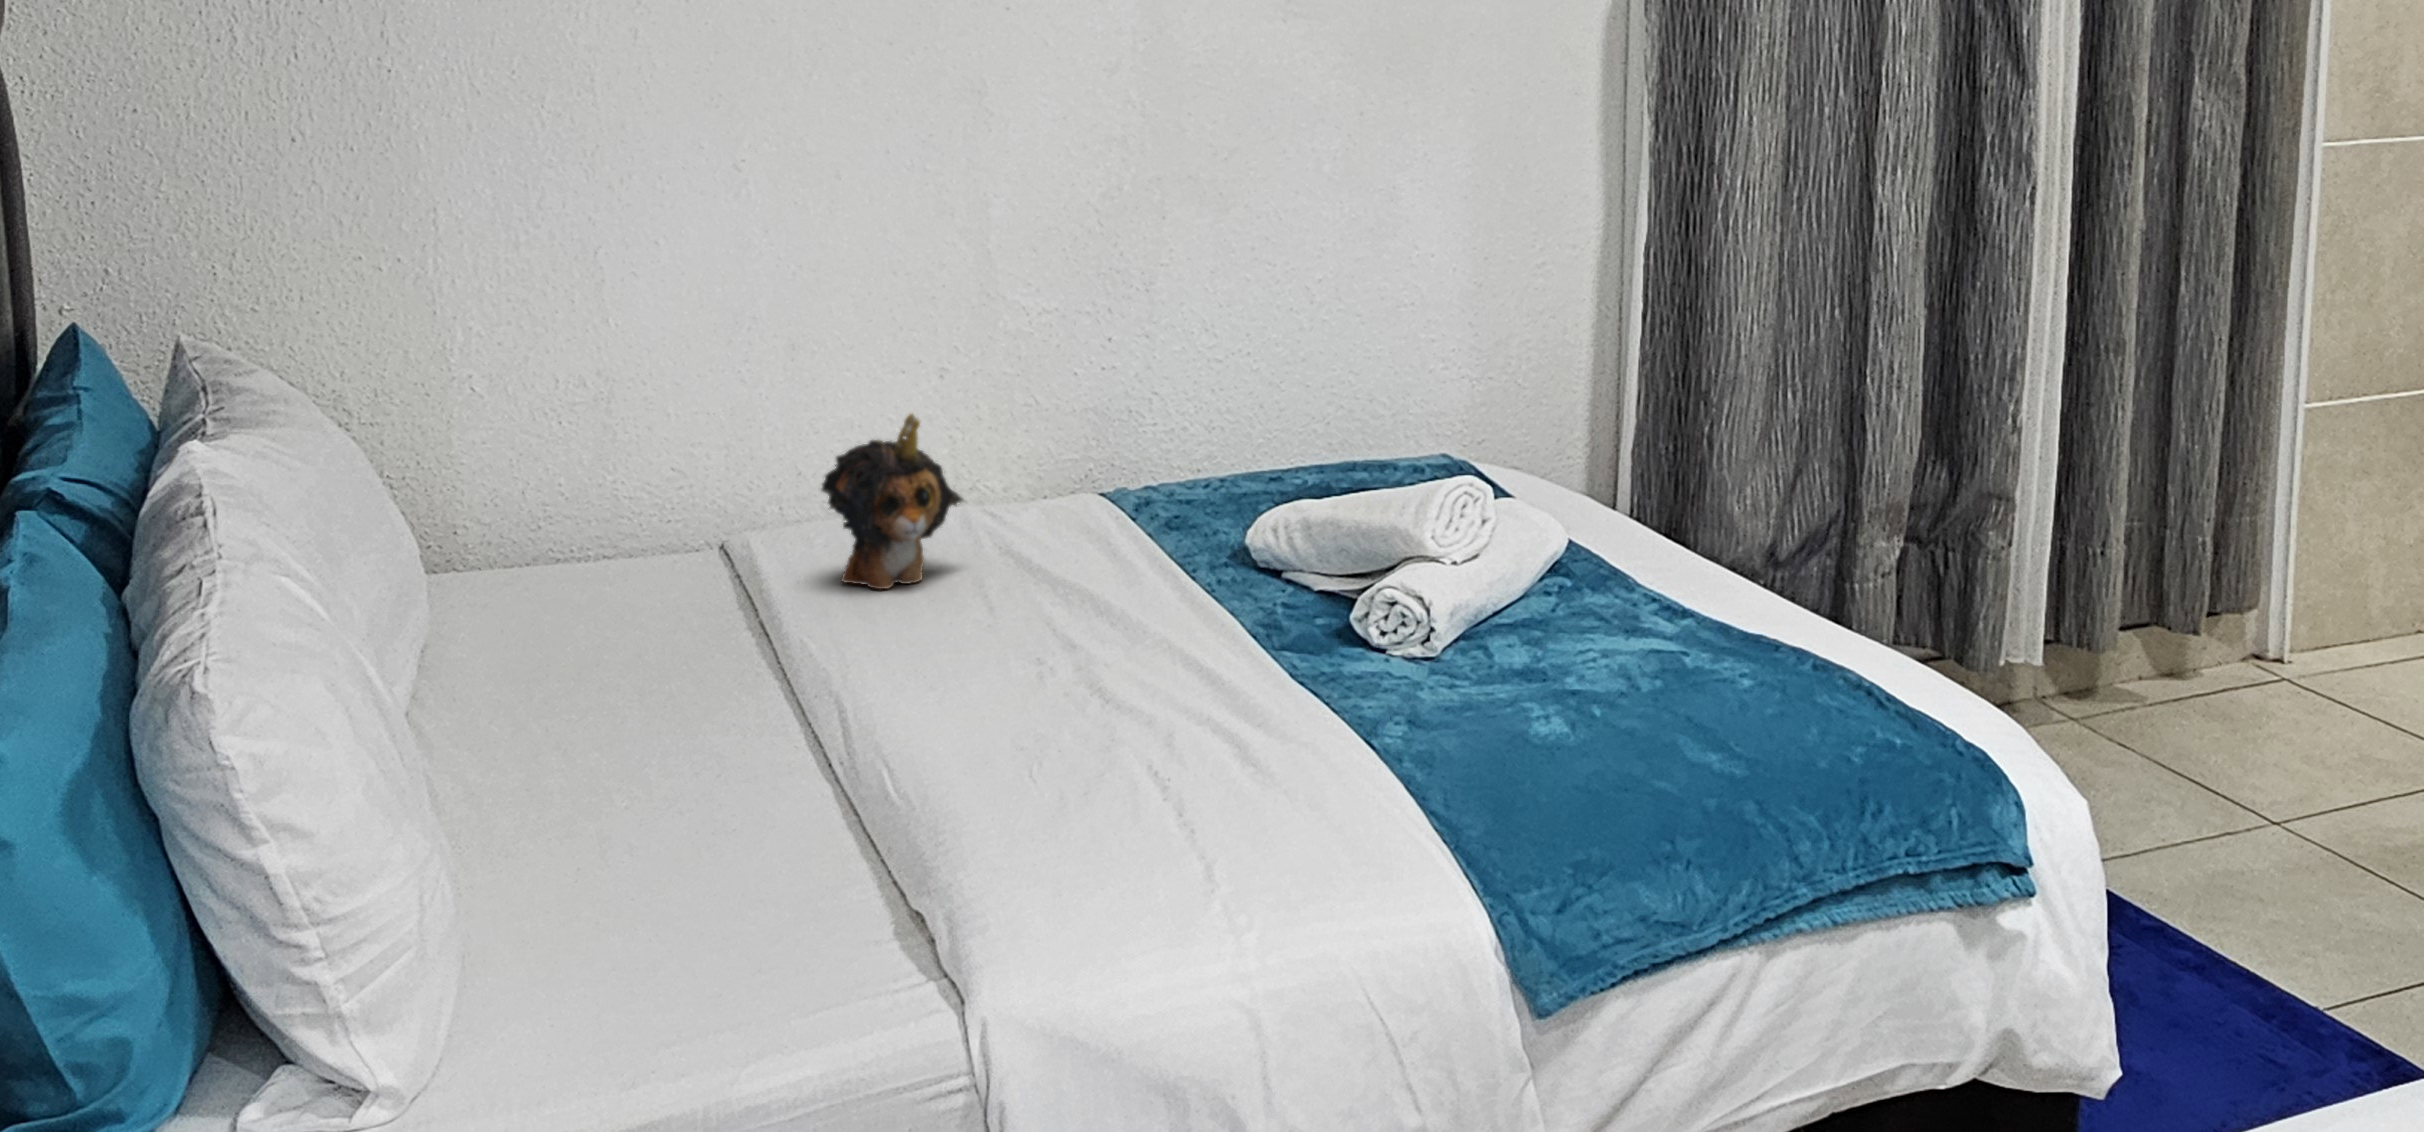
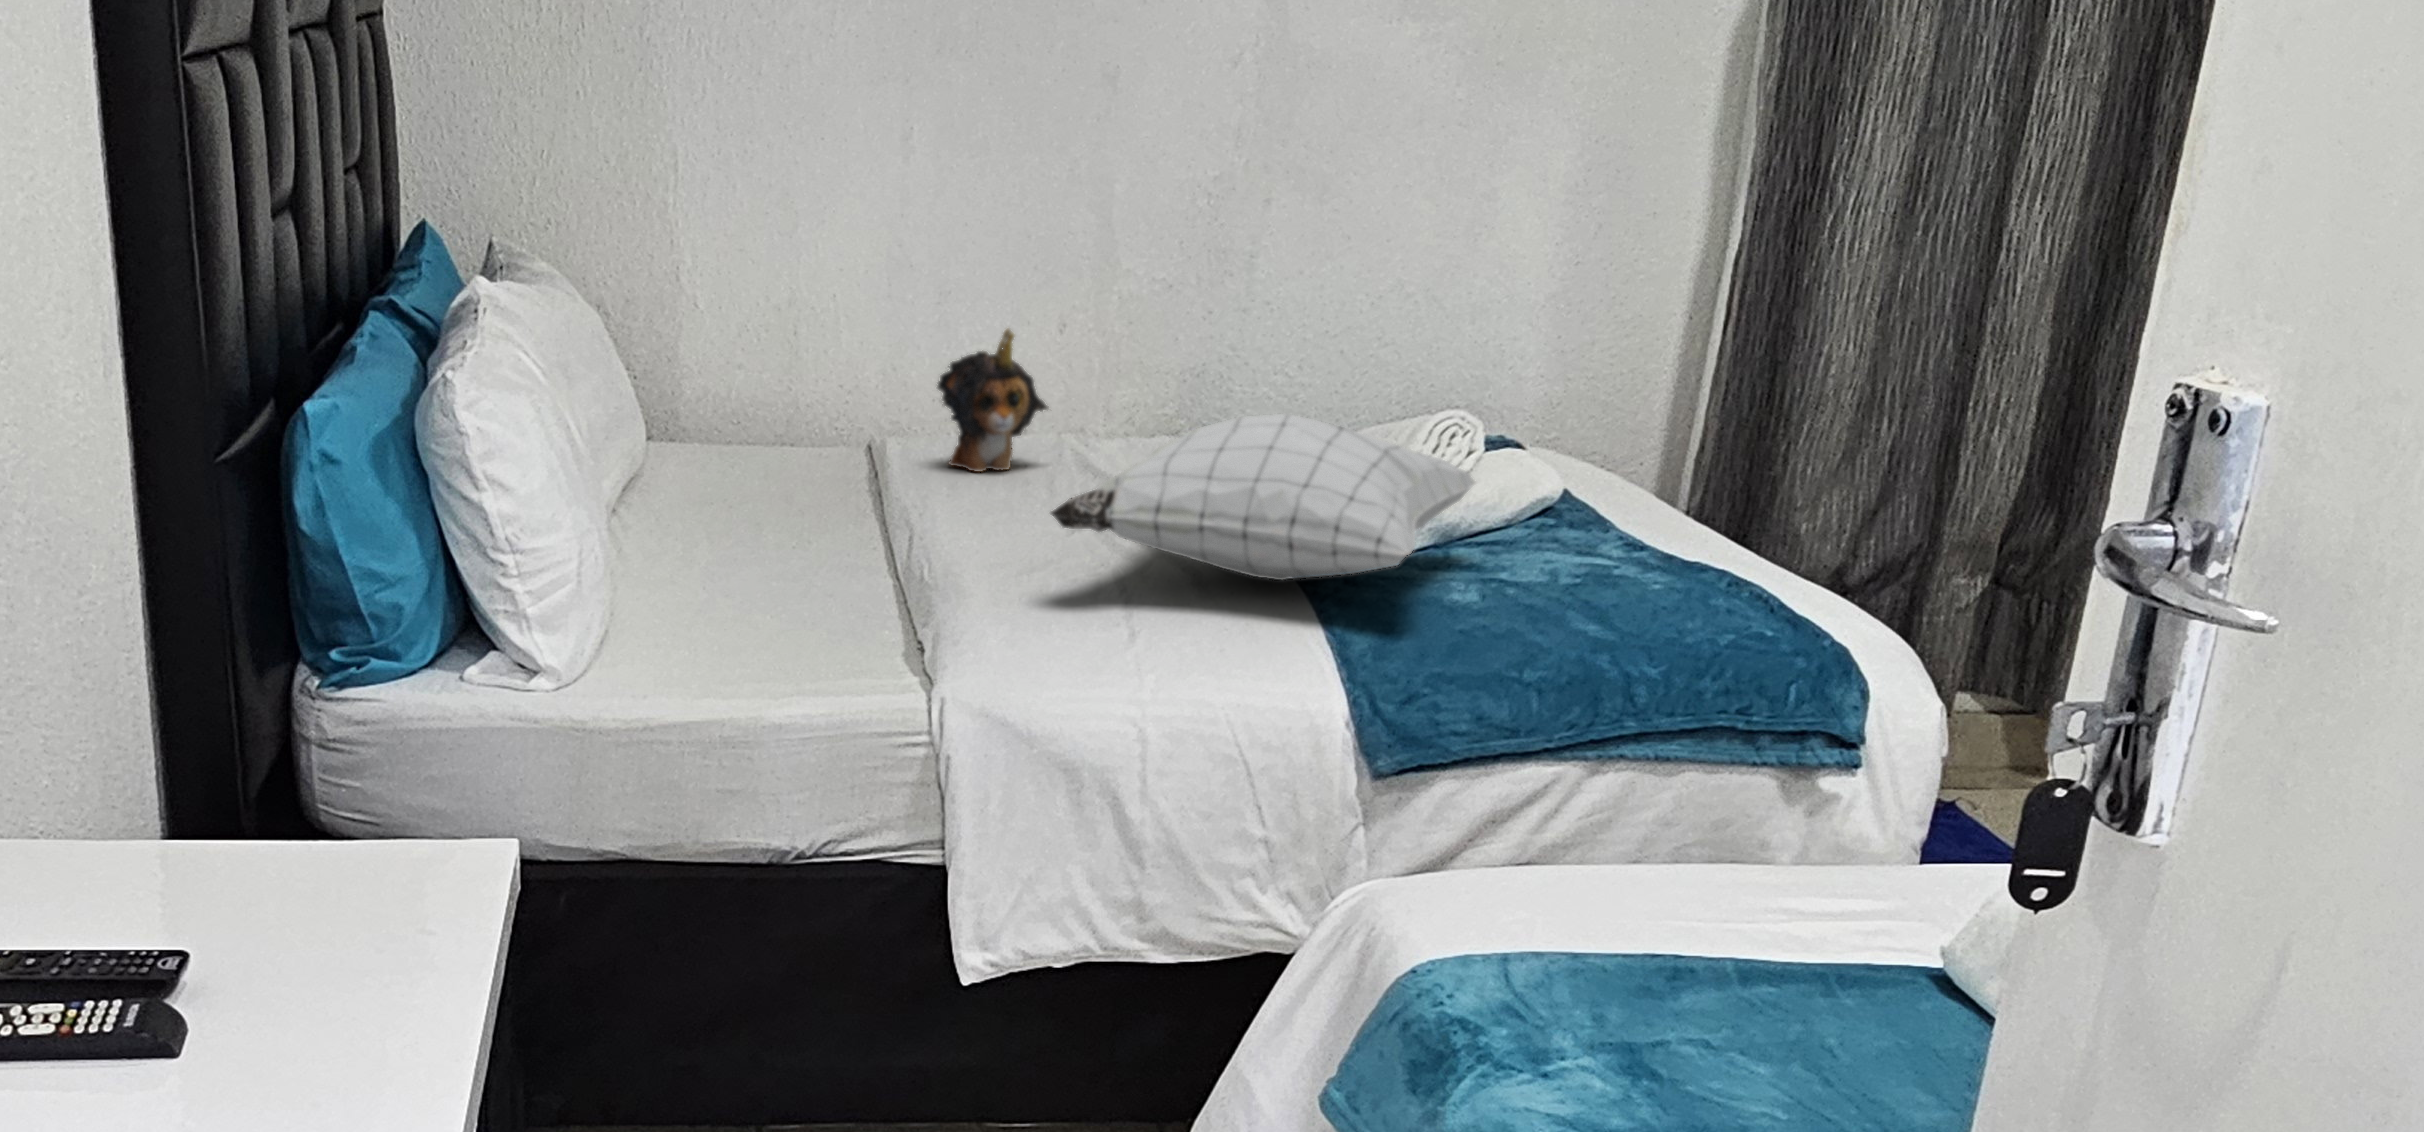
pillow: none [1064,537,1534,741] -> present [1051,414,1477,581]

